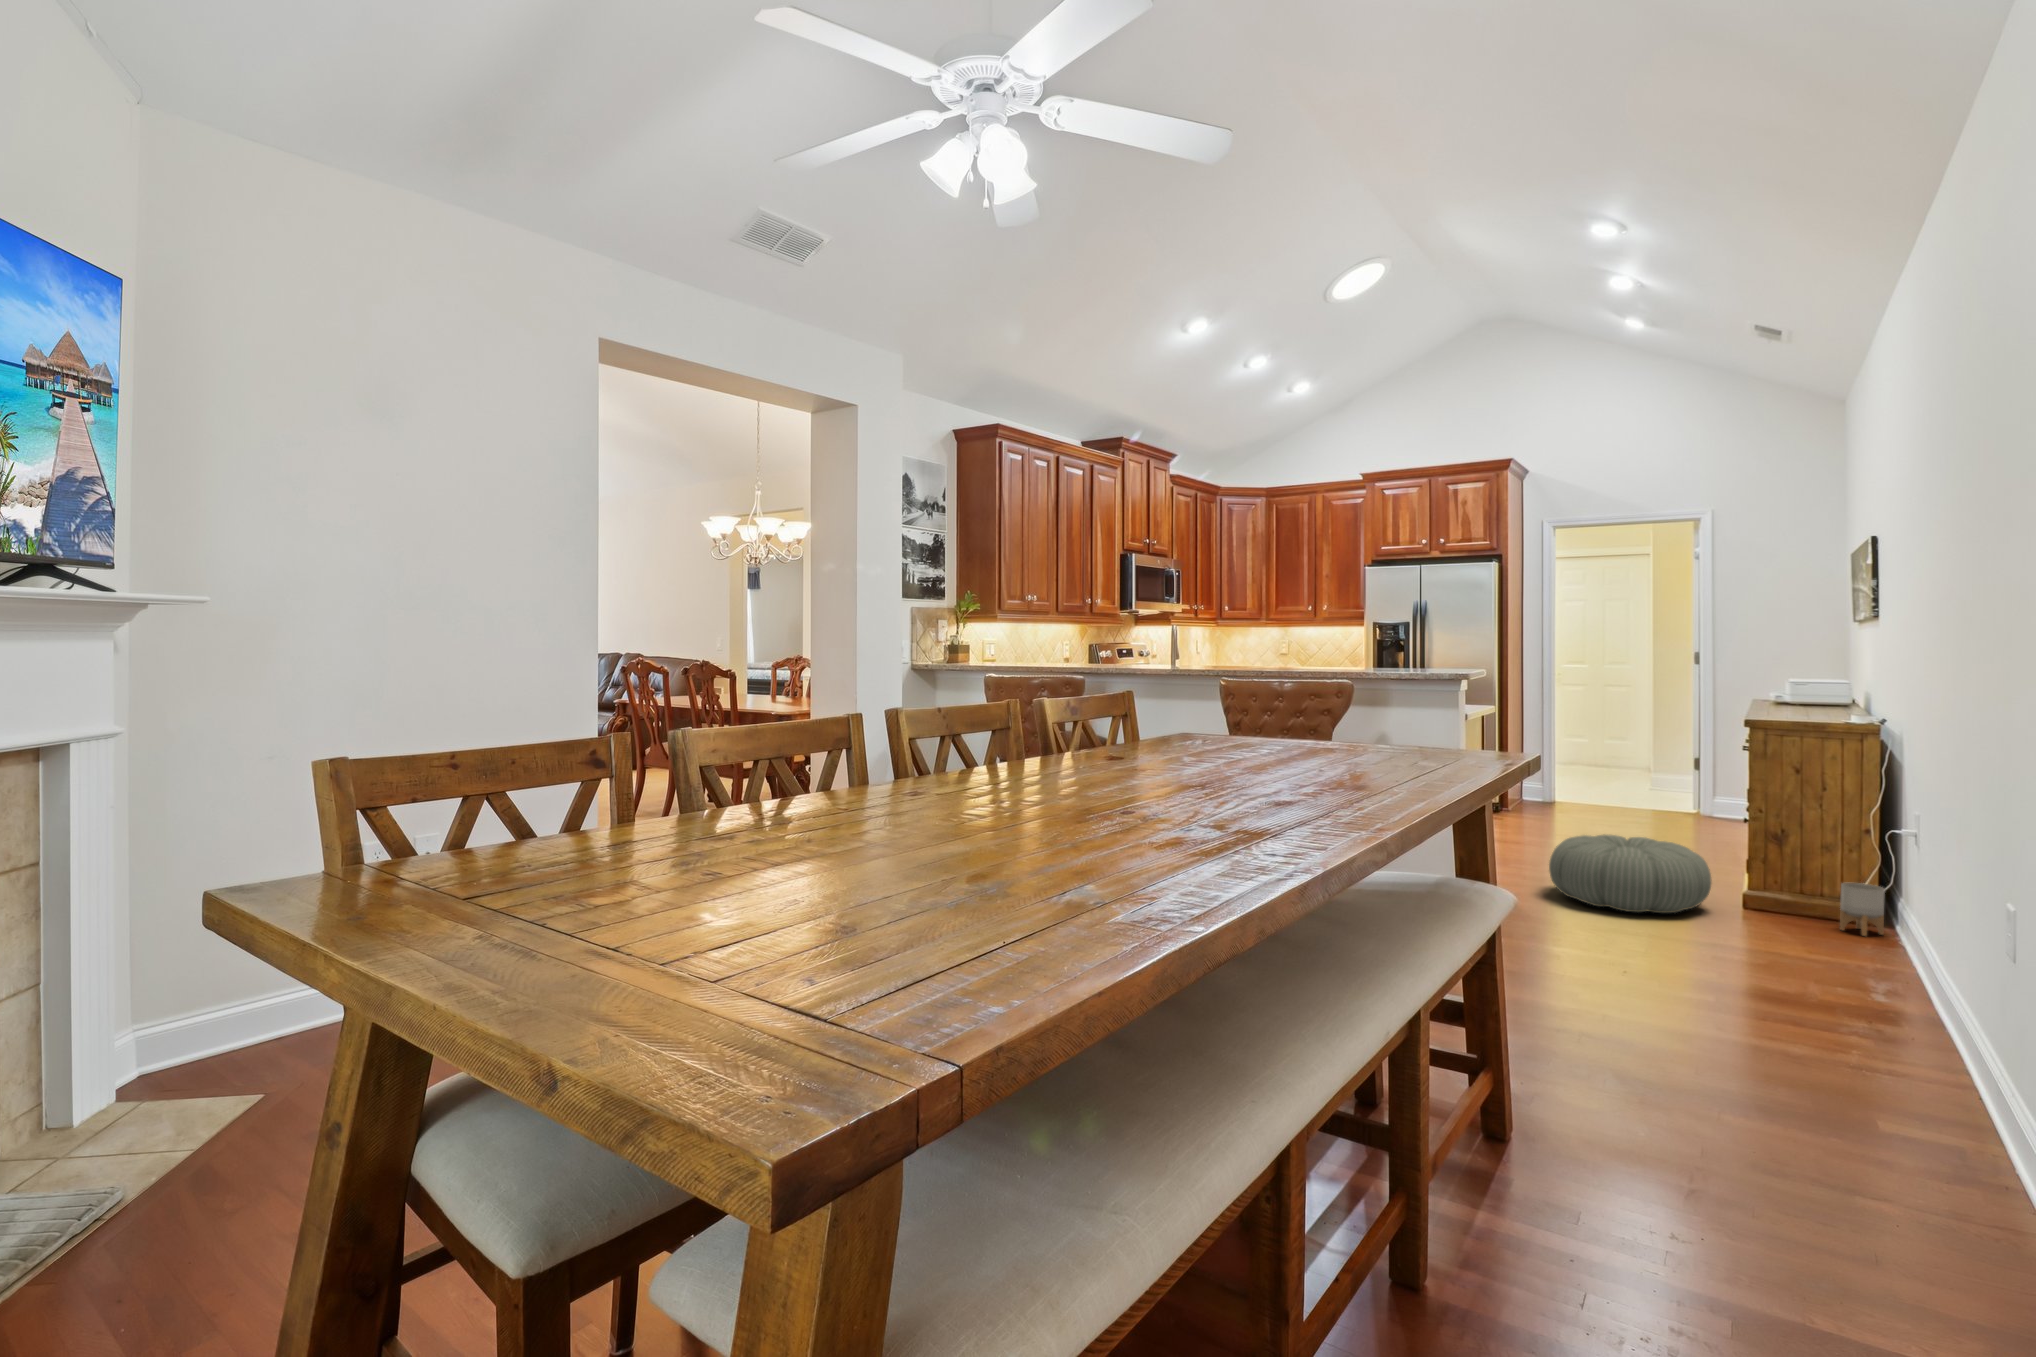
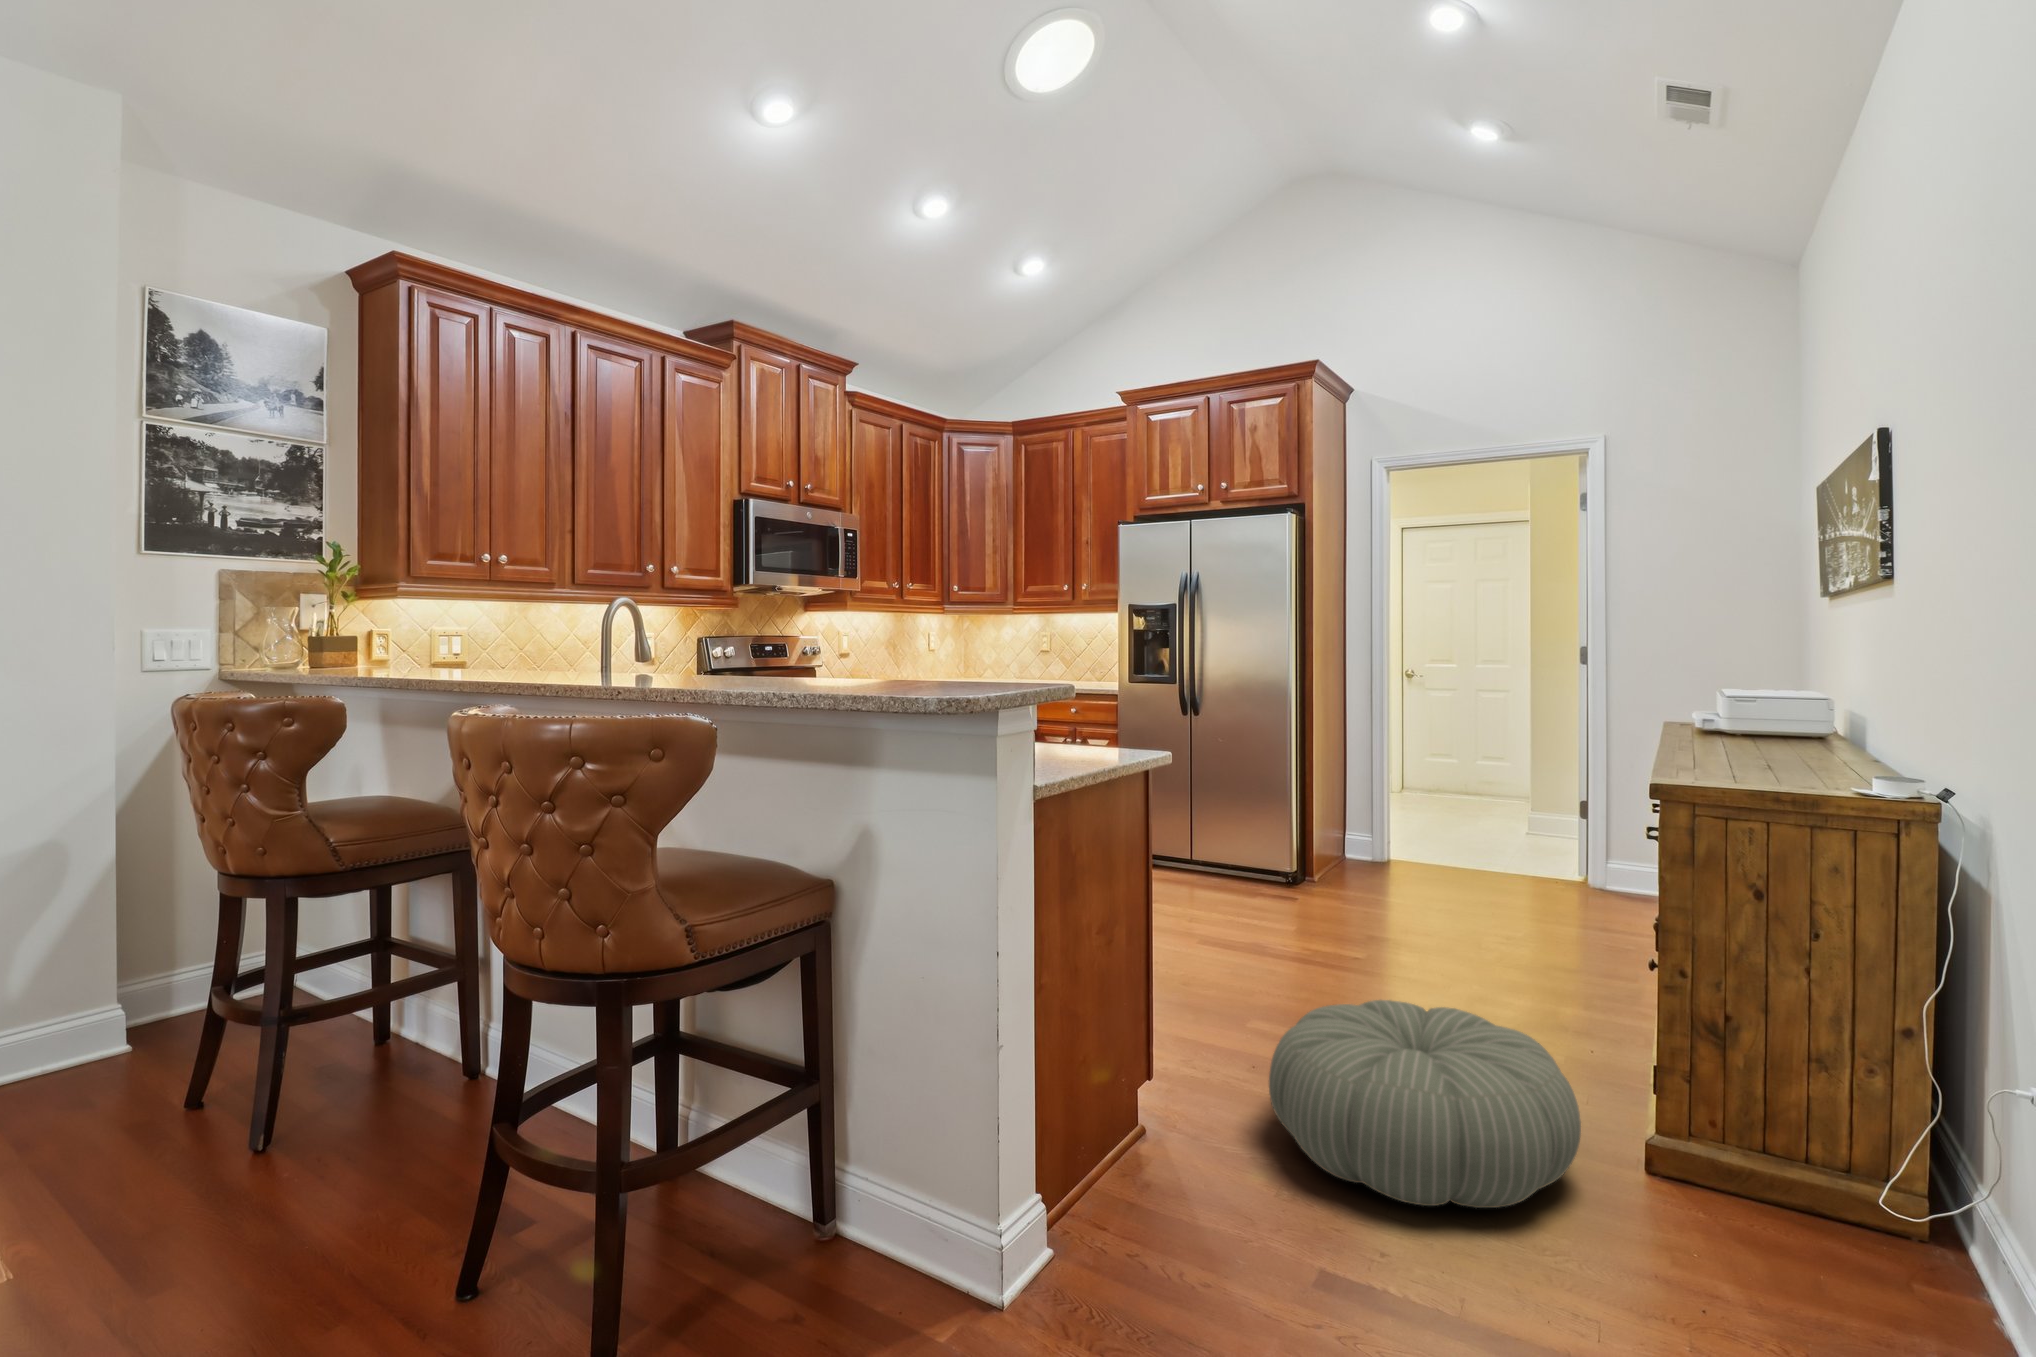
planter: present [1840,883,1885,936] -> none [1857,1159,1963,1306]

